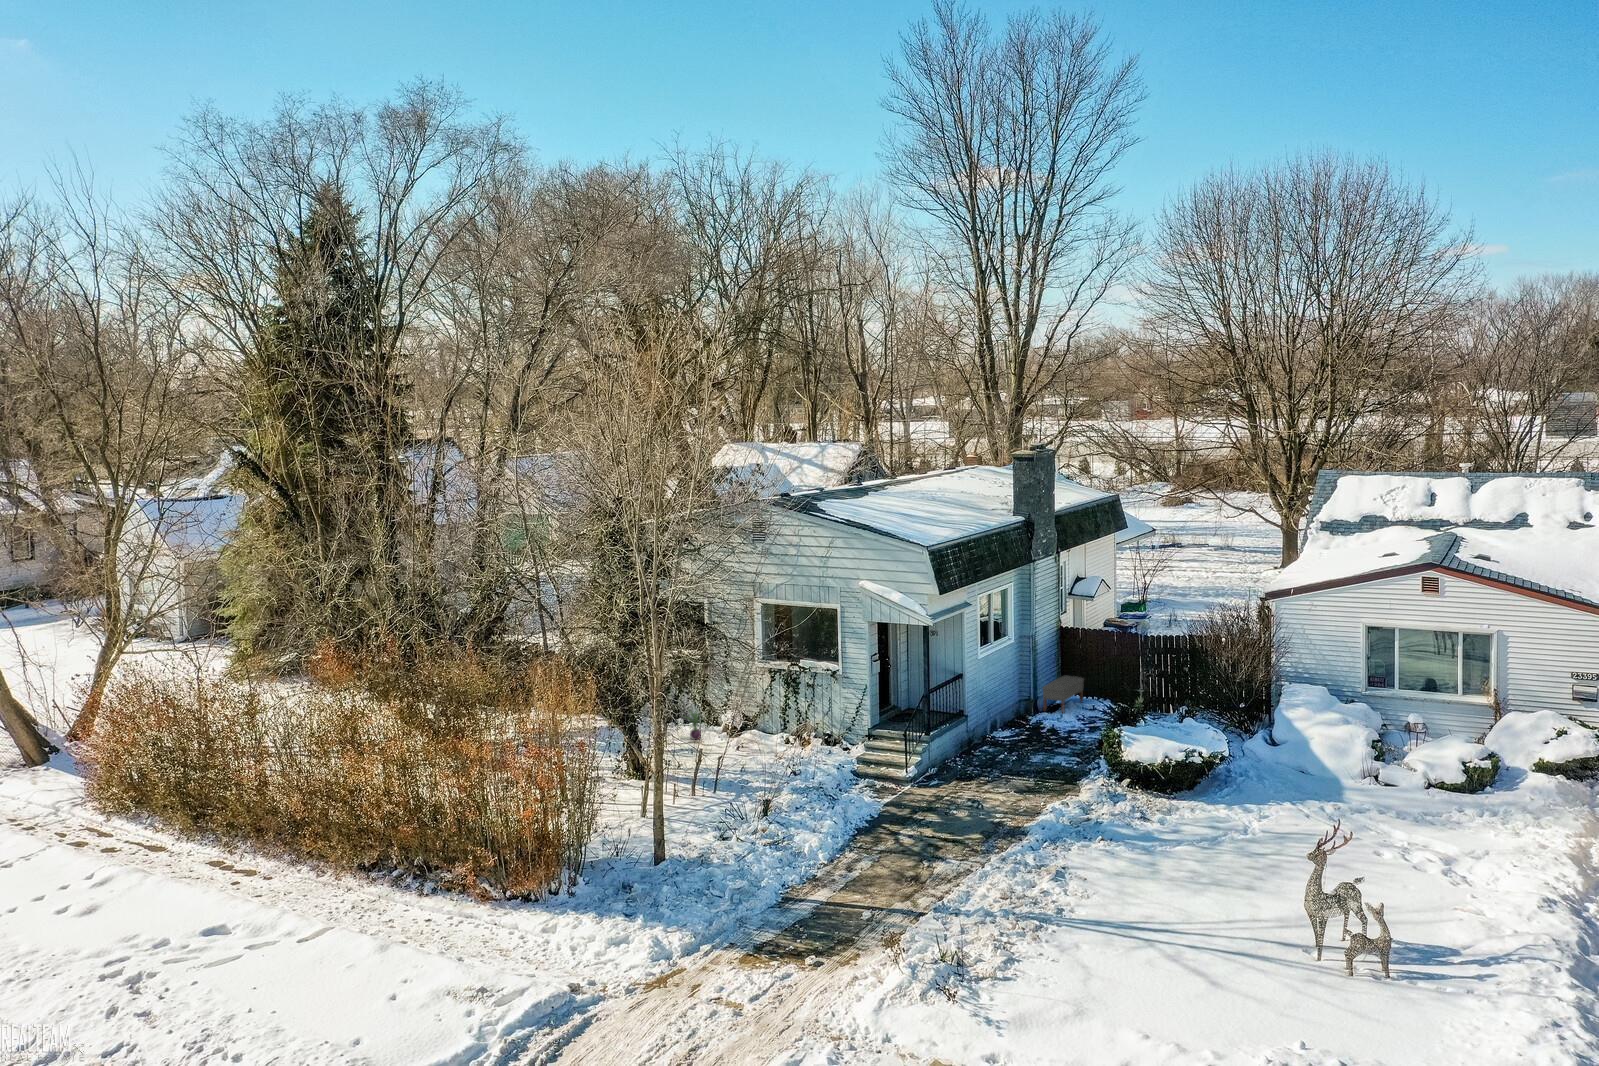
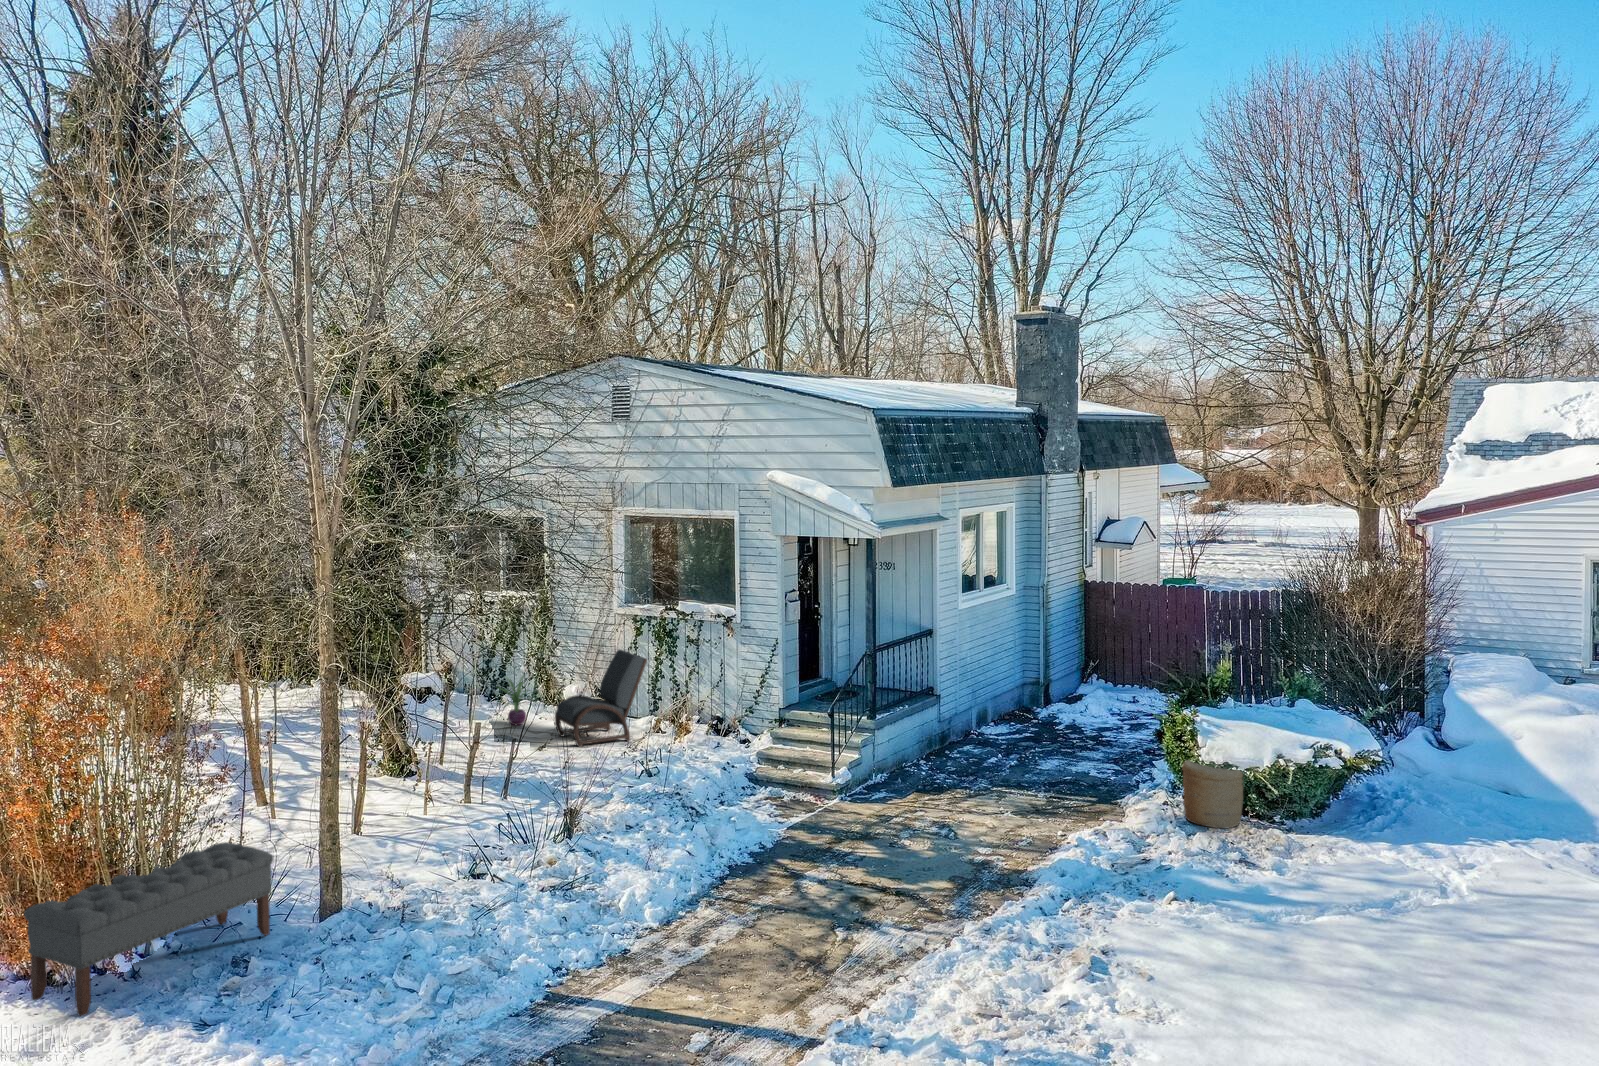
bench: present [1043,676,1084,713] -> present [24,842,273,1016]
lounge chair: none [724,691,781,755] -> present [555,650,647,747]
woven basket: none [1112,758,1148,799] -> present [1182,760,1243,828]

